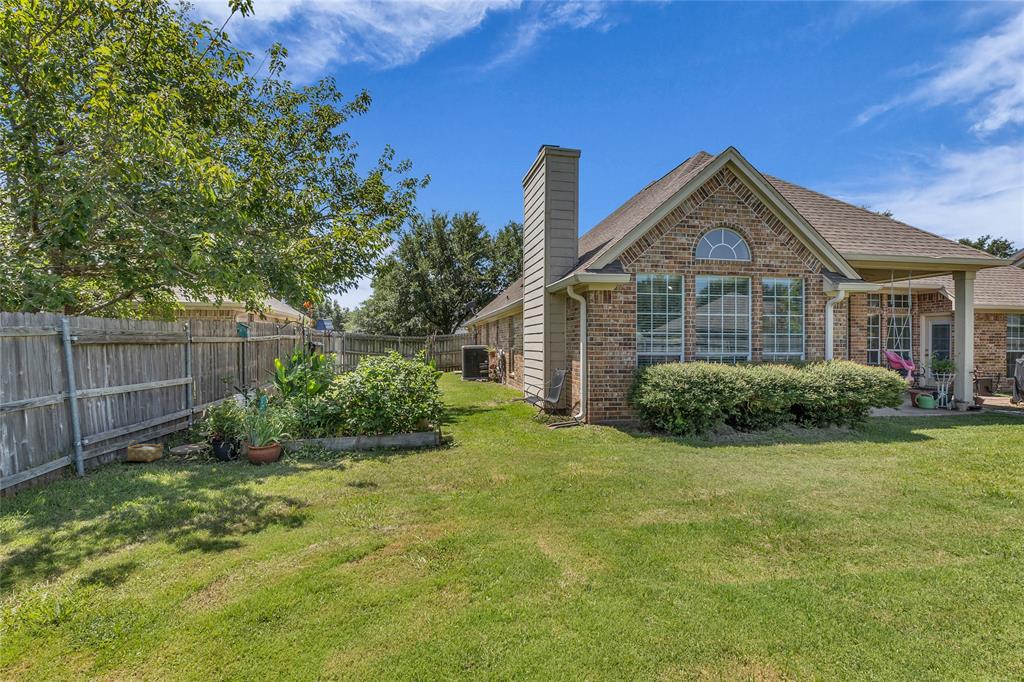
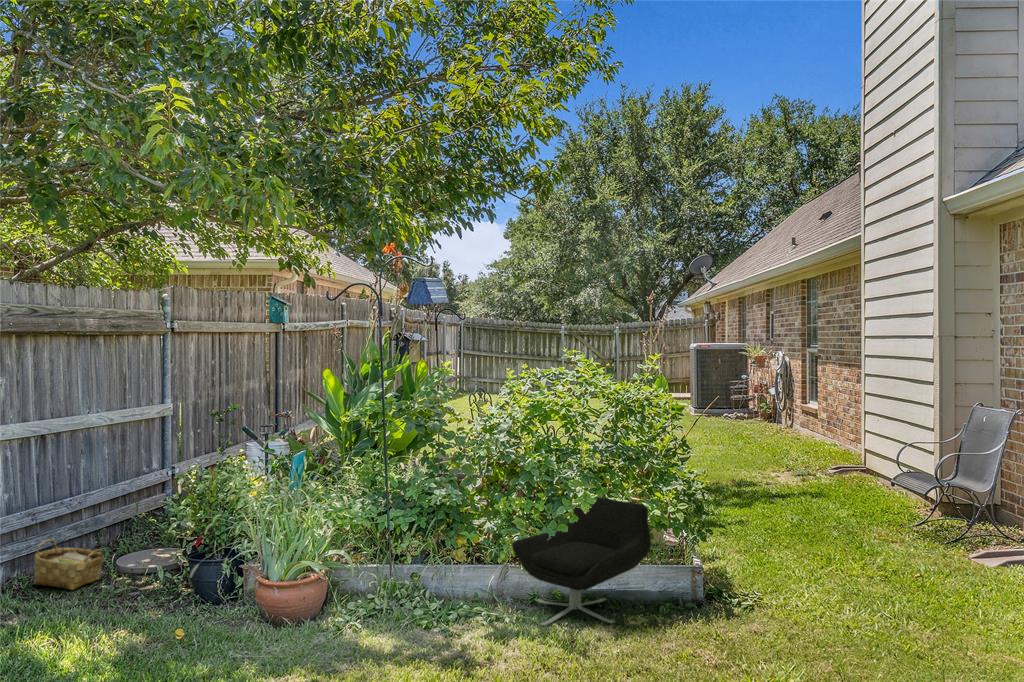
lounge chair: none [361,408,418,457] -> present [512,497,651,626]

